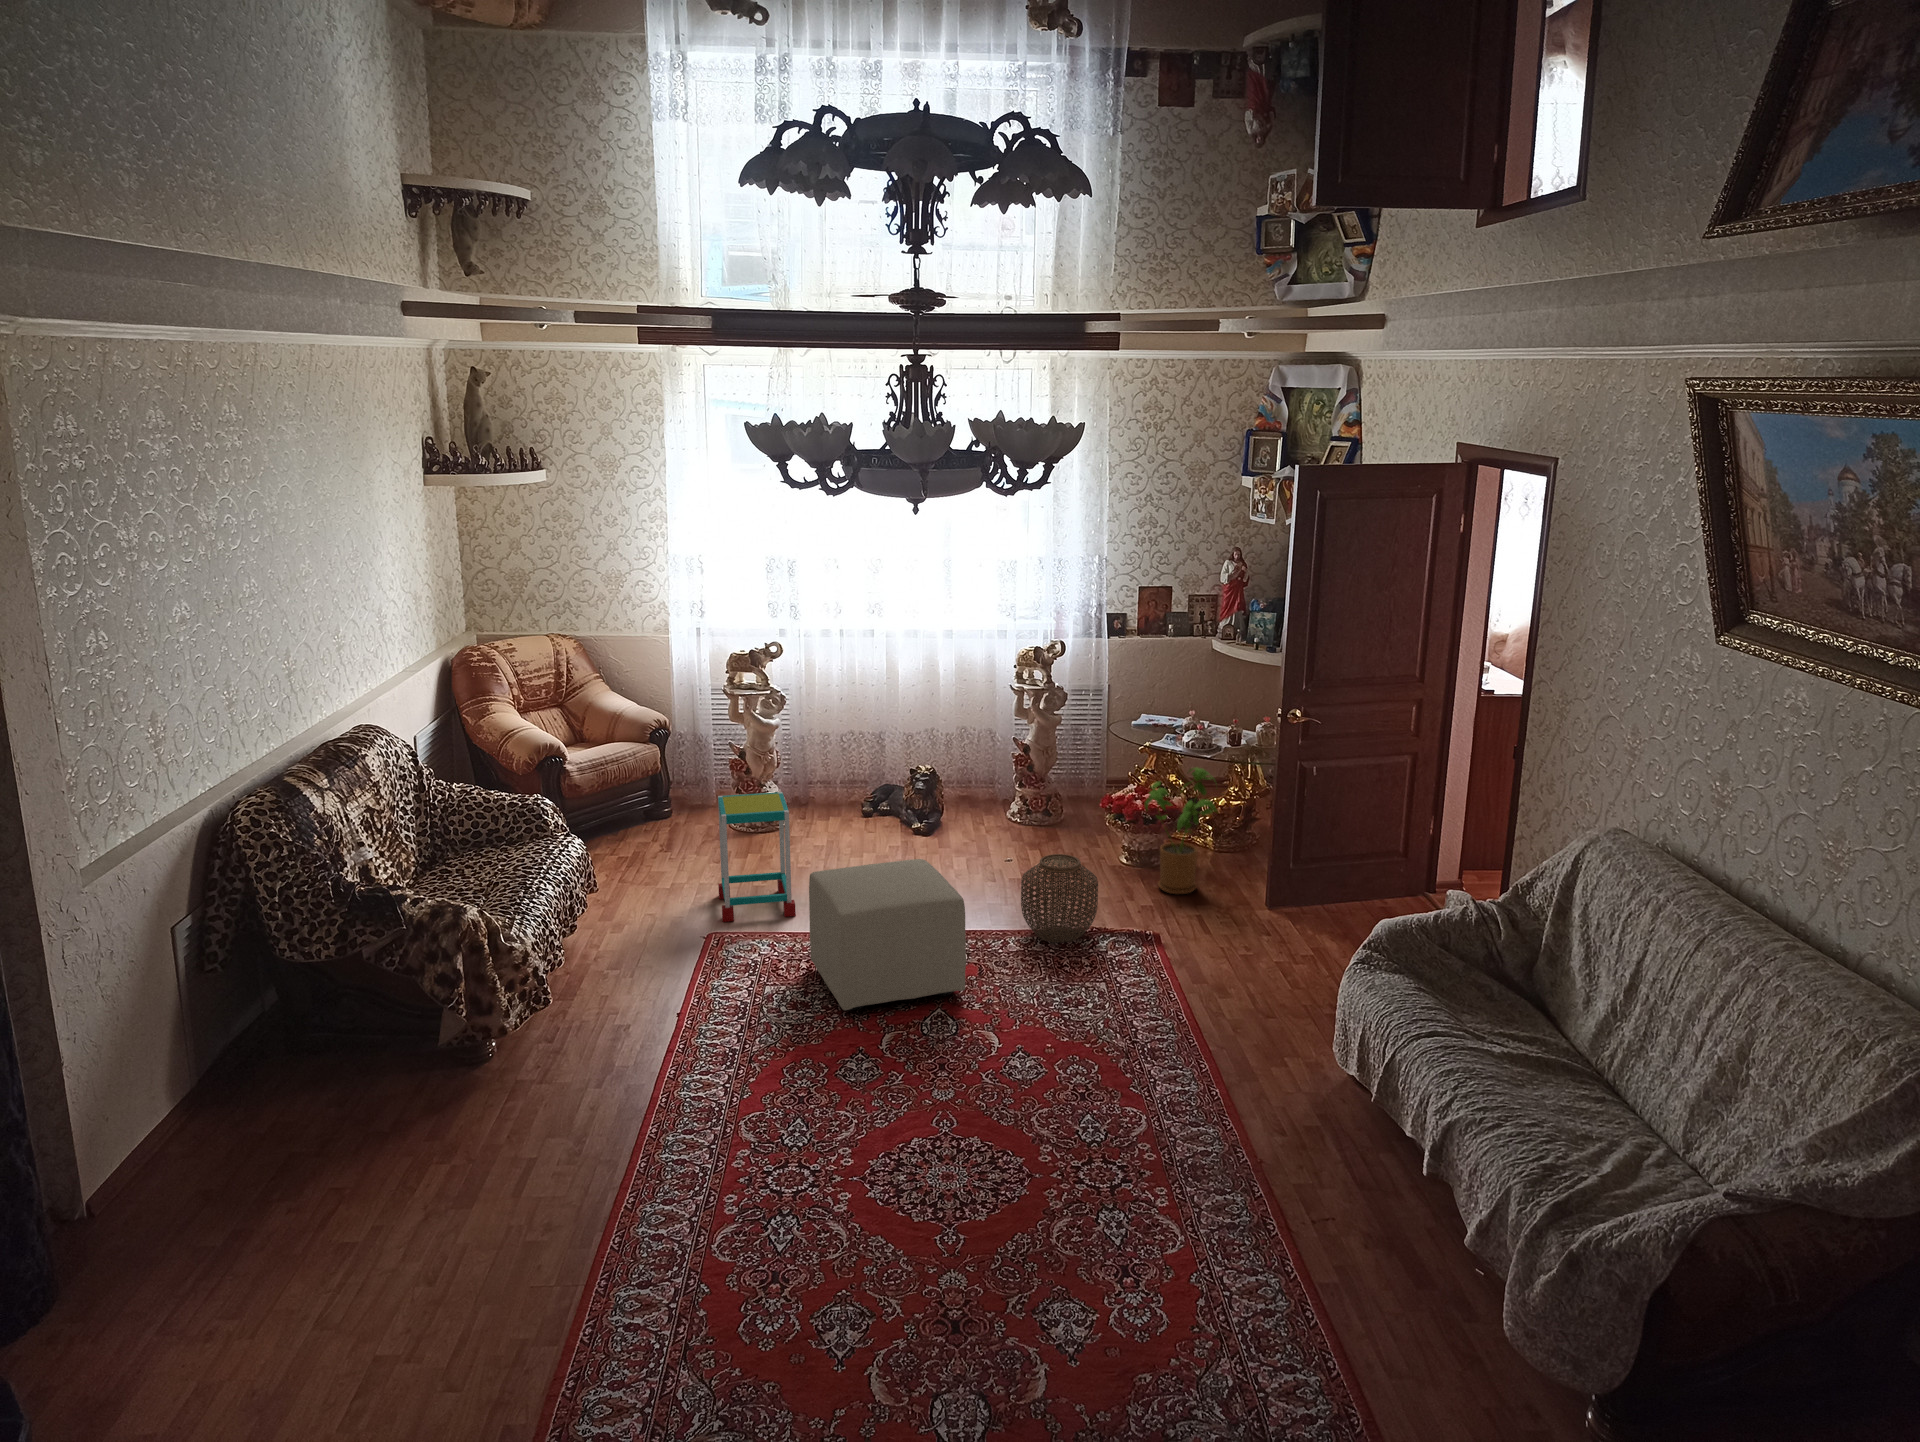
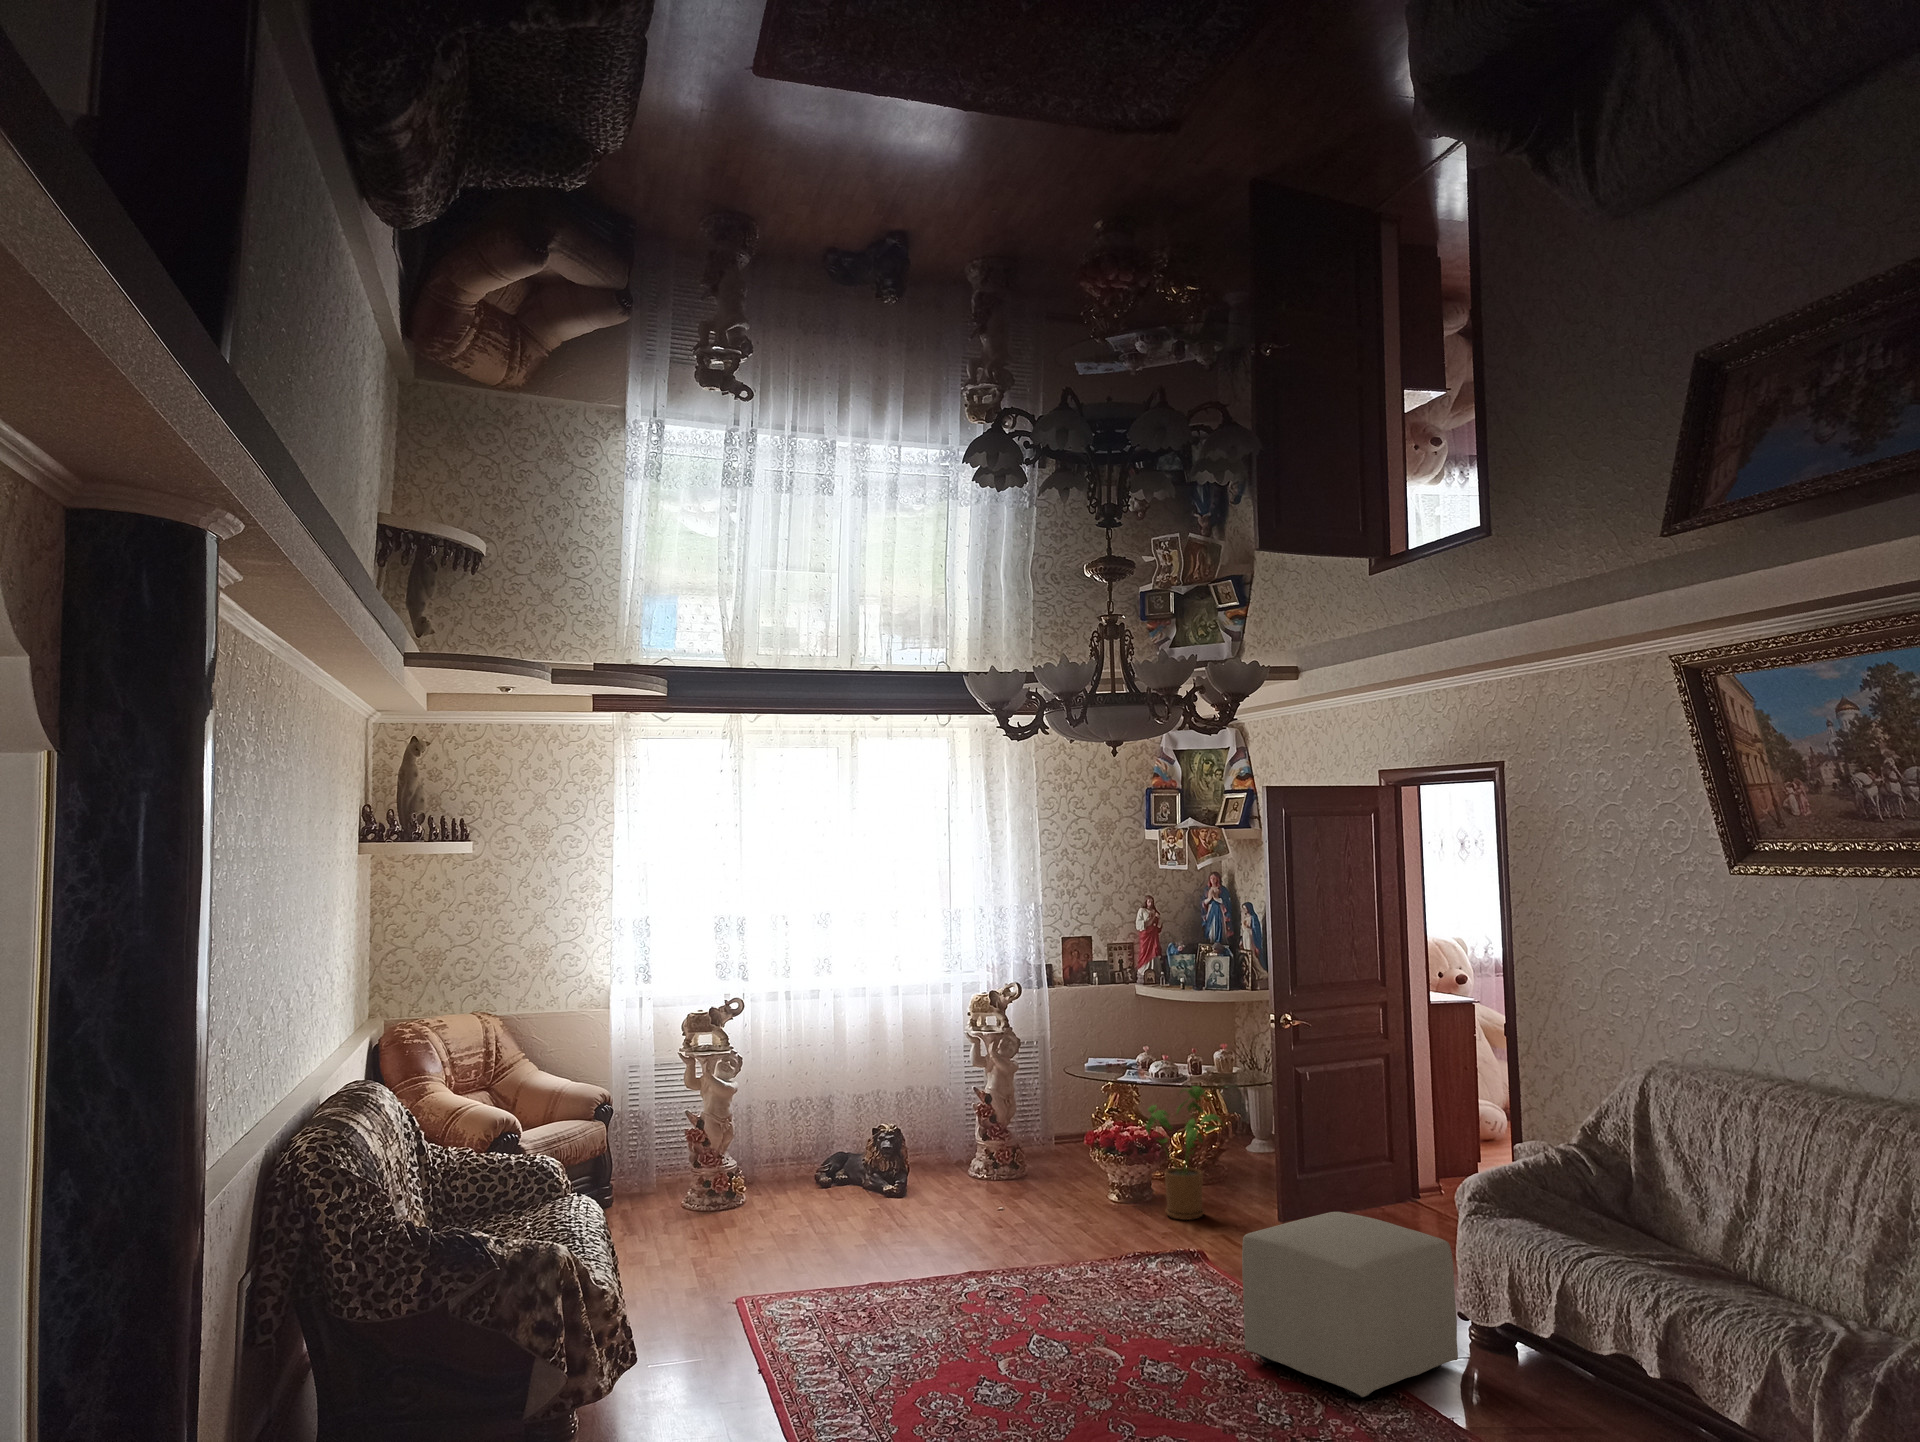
side table: present [718,792,796,922] -> none [723,1140,822,1288]
woven basket: present [1021,854,1098,943] -> none [1066,1174,1145,1269]
ottoman: present [809,859,966,1010] -> present [1242,1212,1458,1398]

